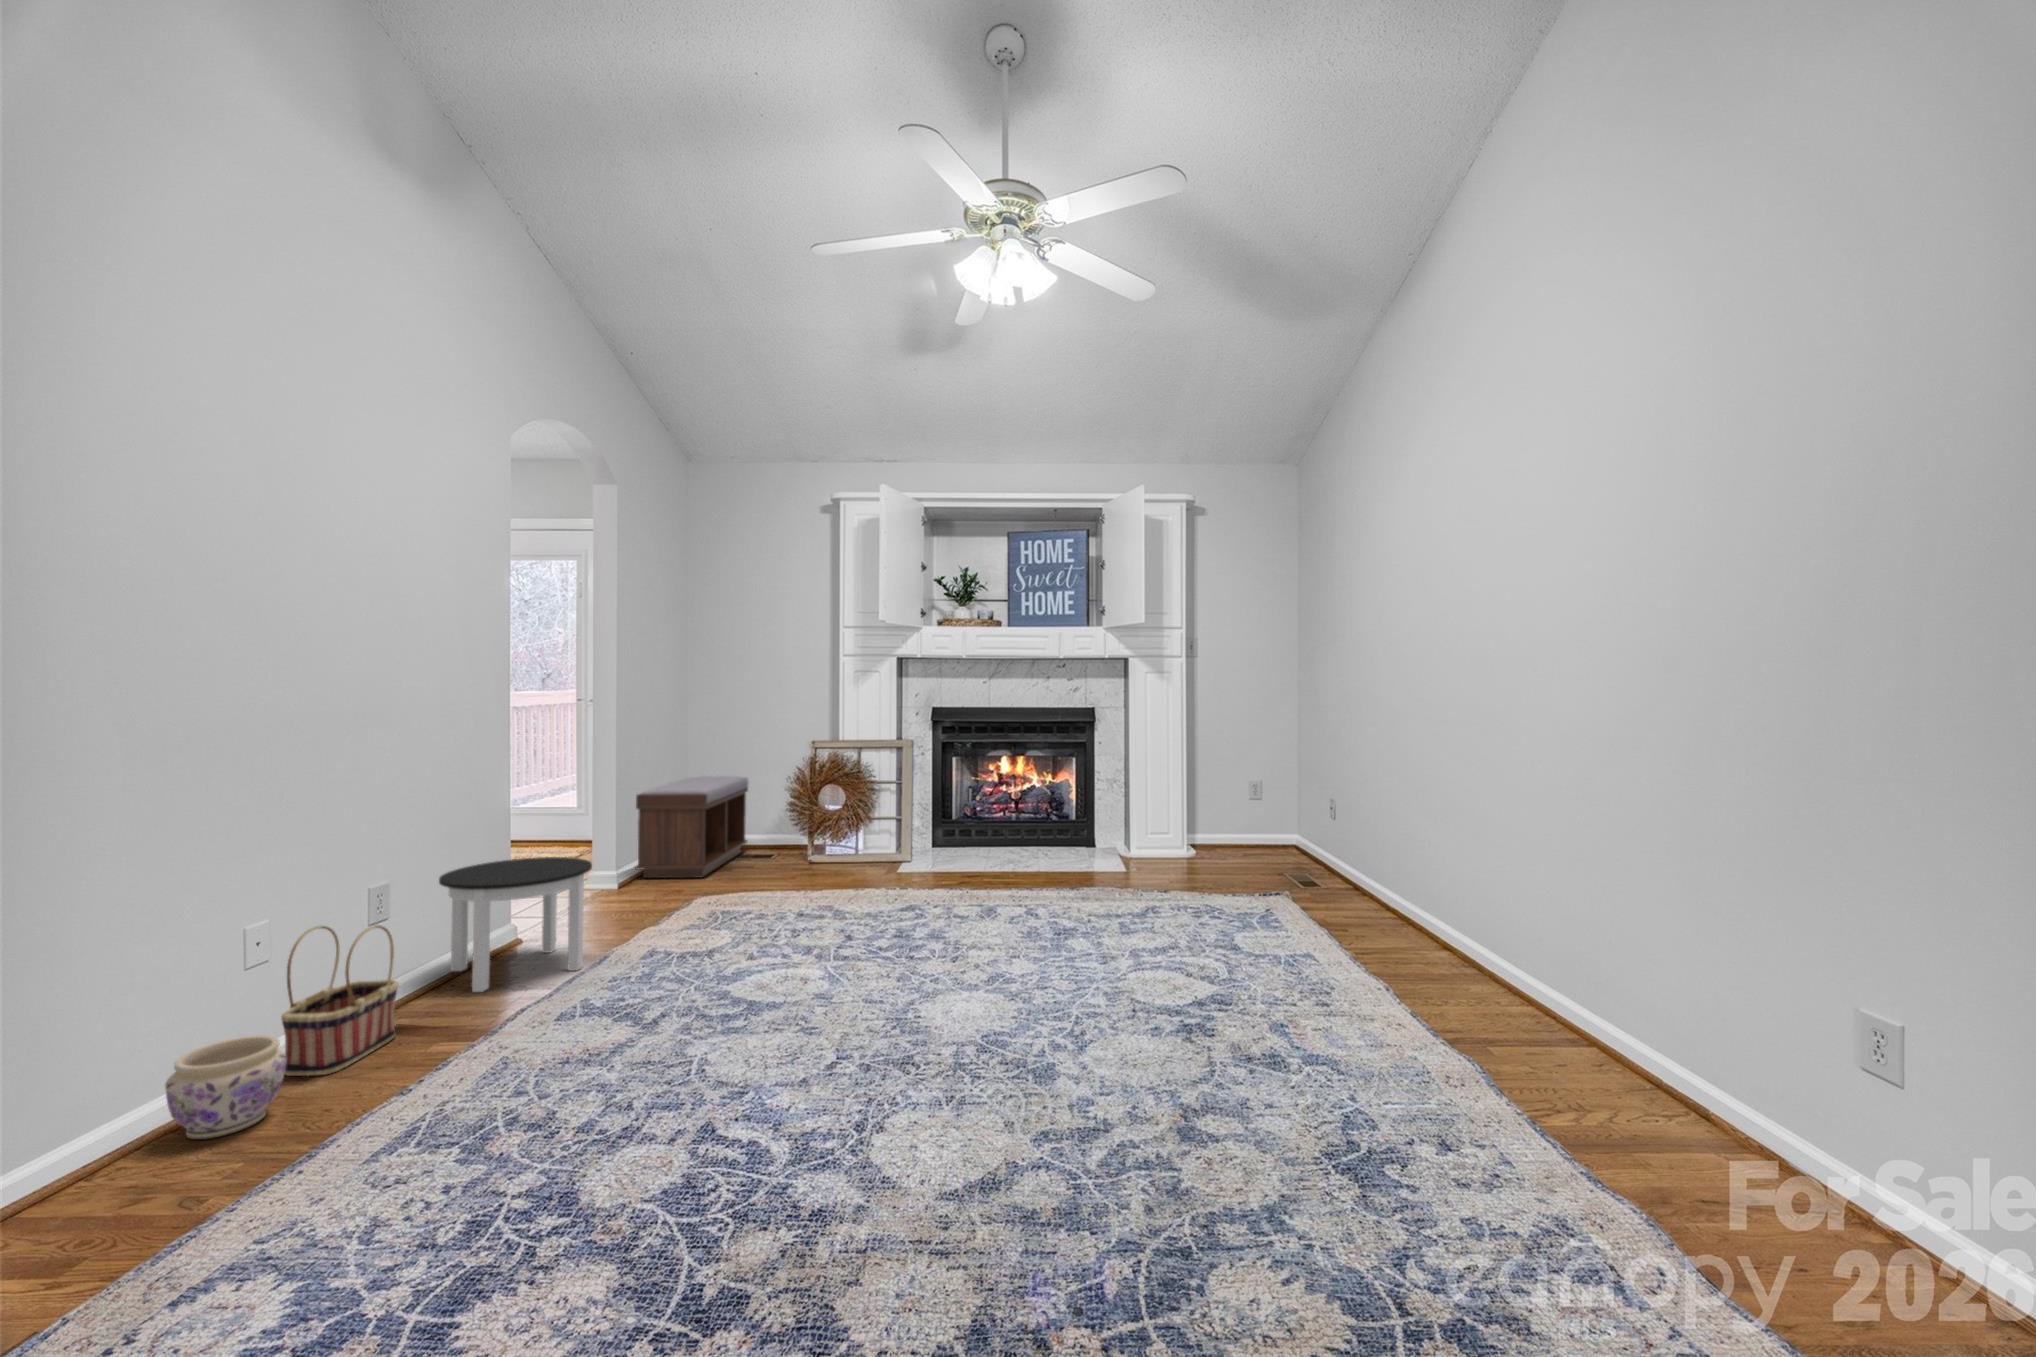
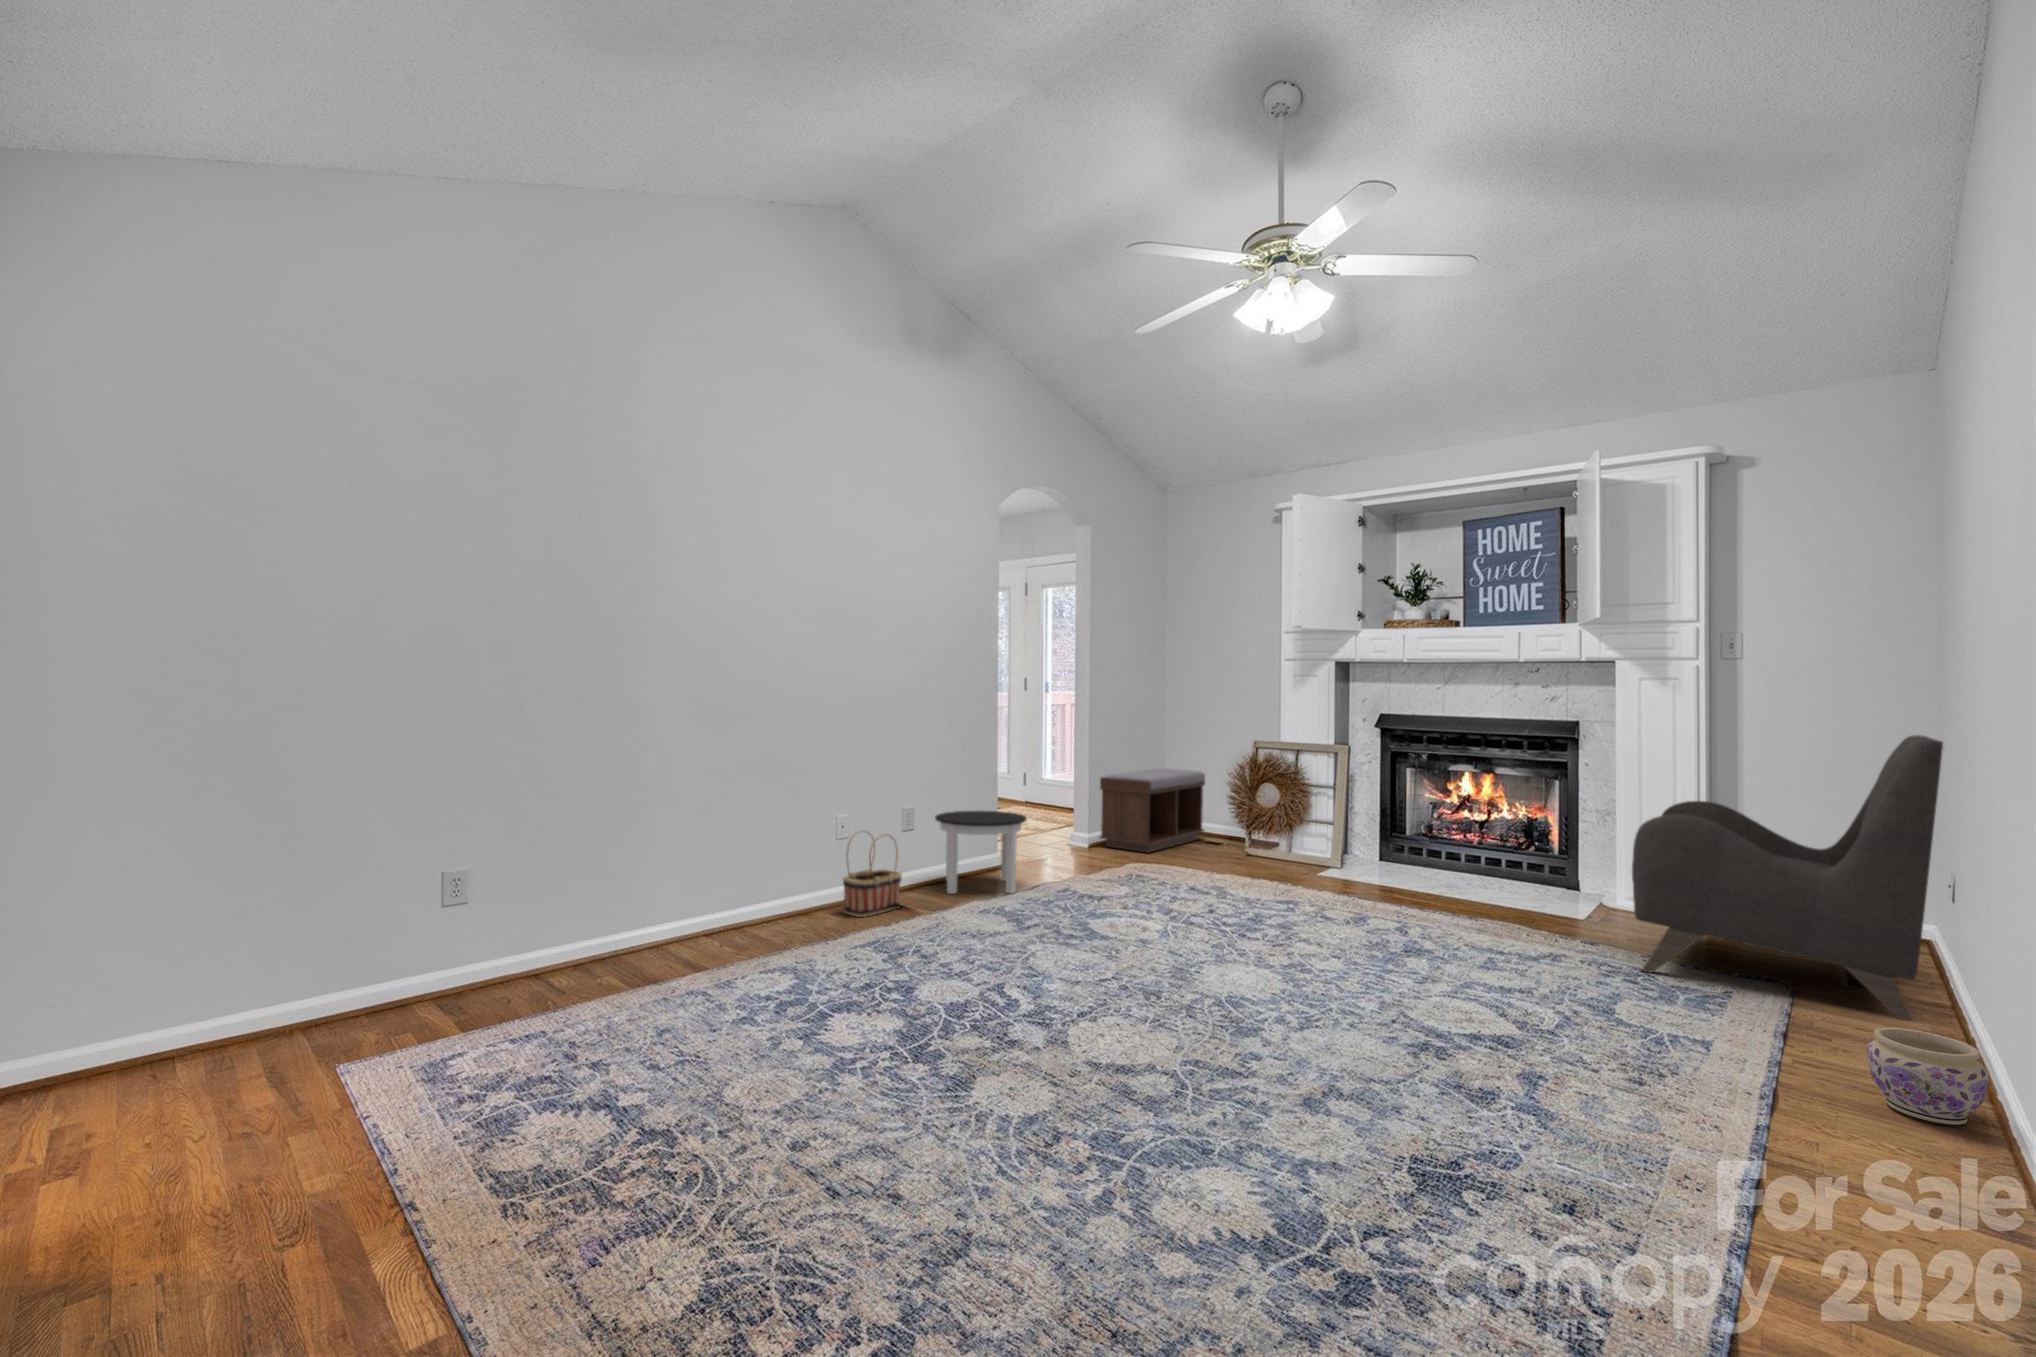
armchair: none [1192,714,1400,920] -> present [1632,735,1943,1020]
planter: present [165,1035,287,1140] -> present [1867,1028,1989,1127]

